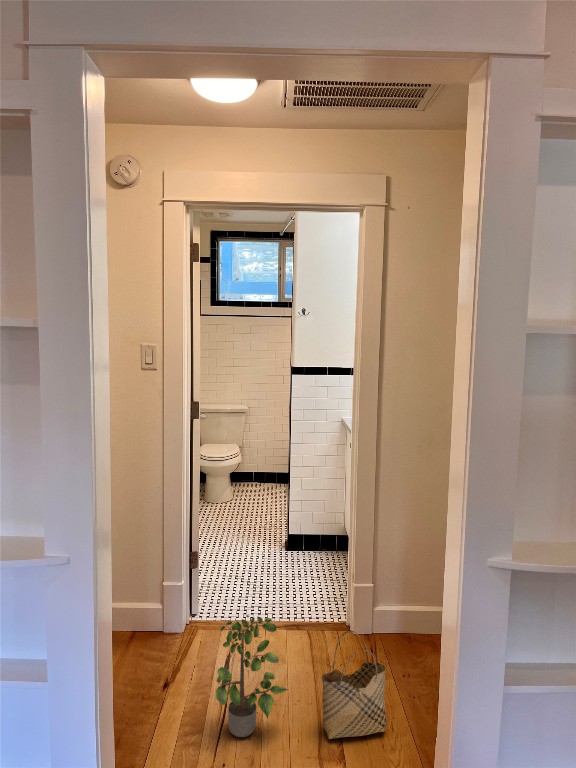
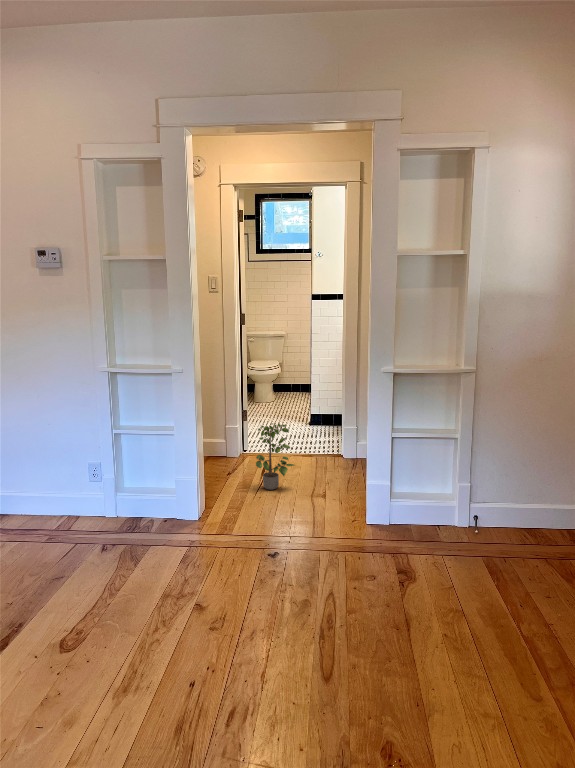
woven basket: present [321,630,386,739] -> none [314,436,352,491]

